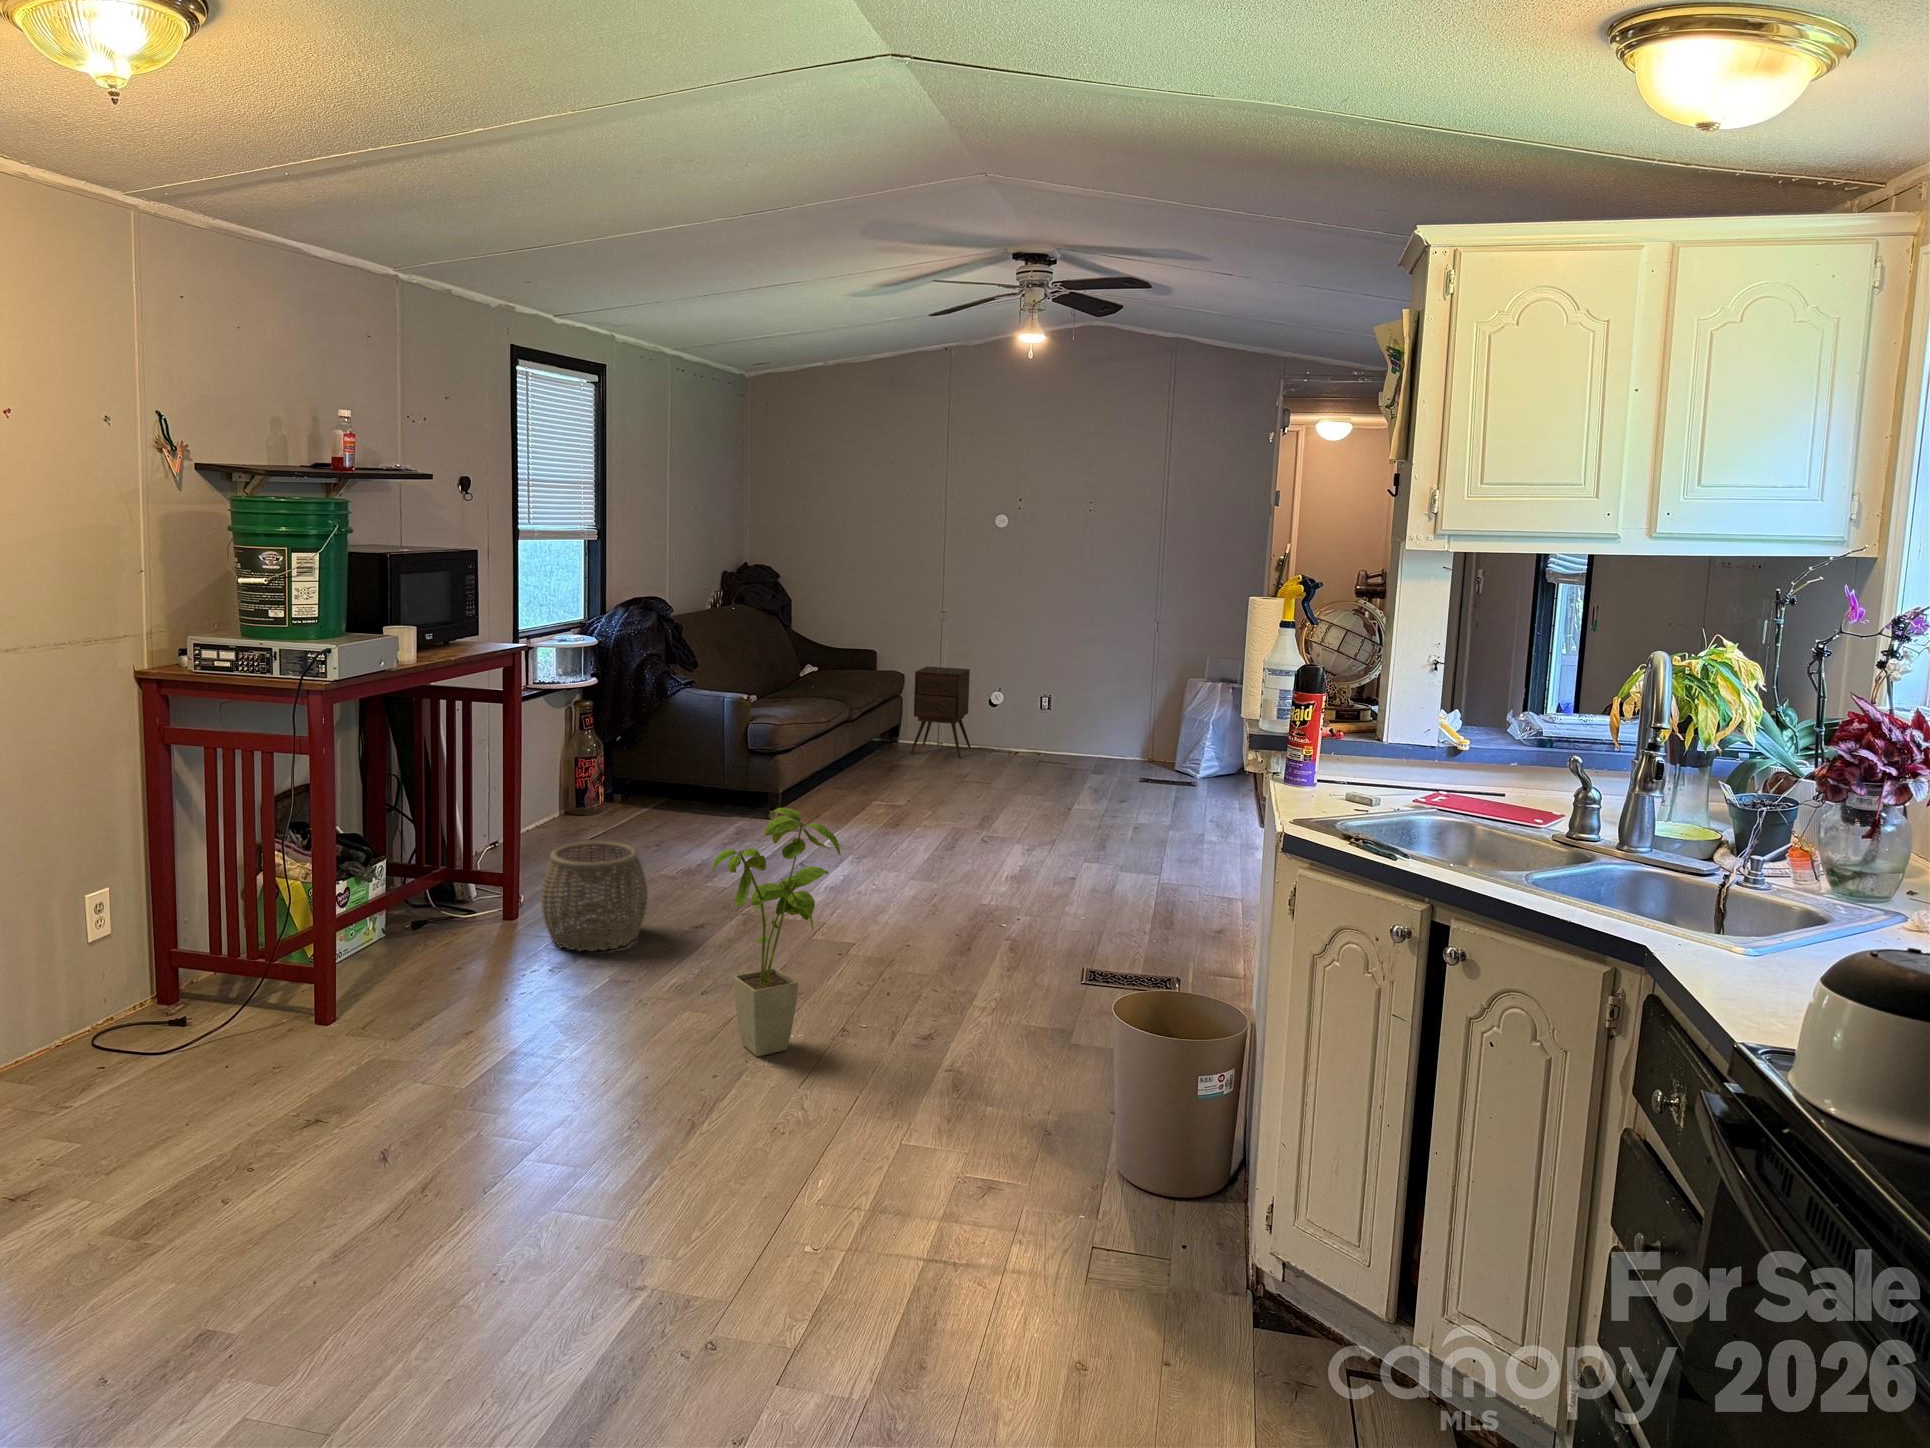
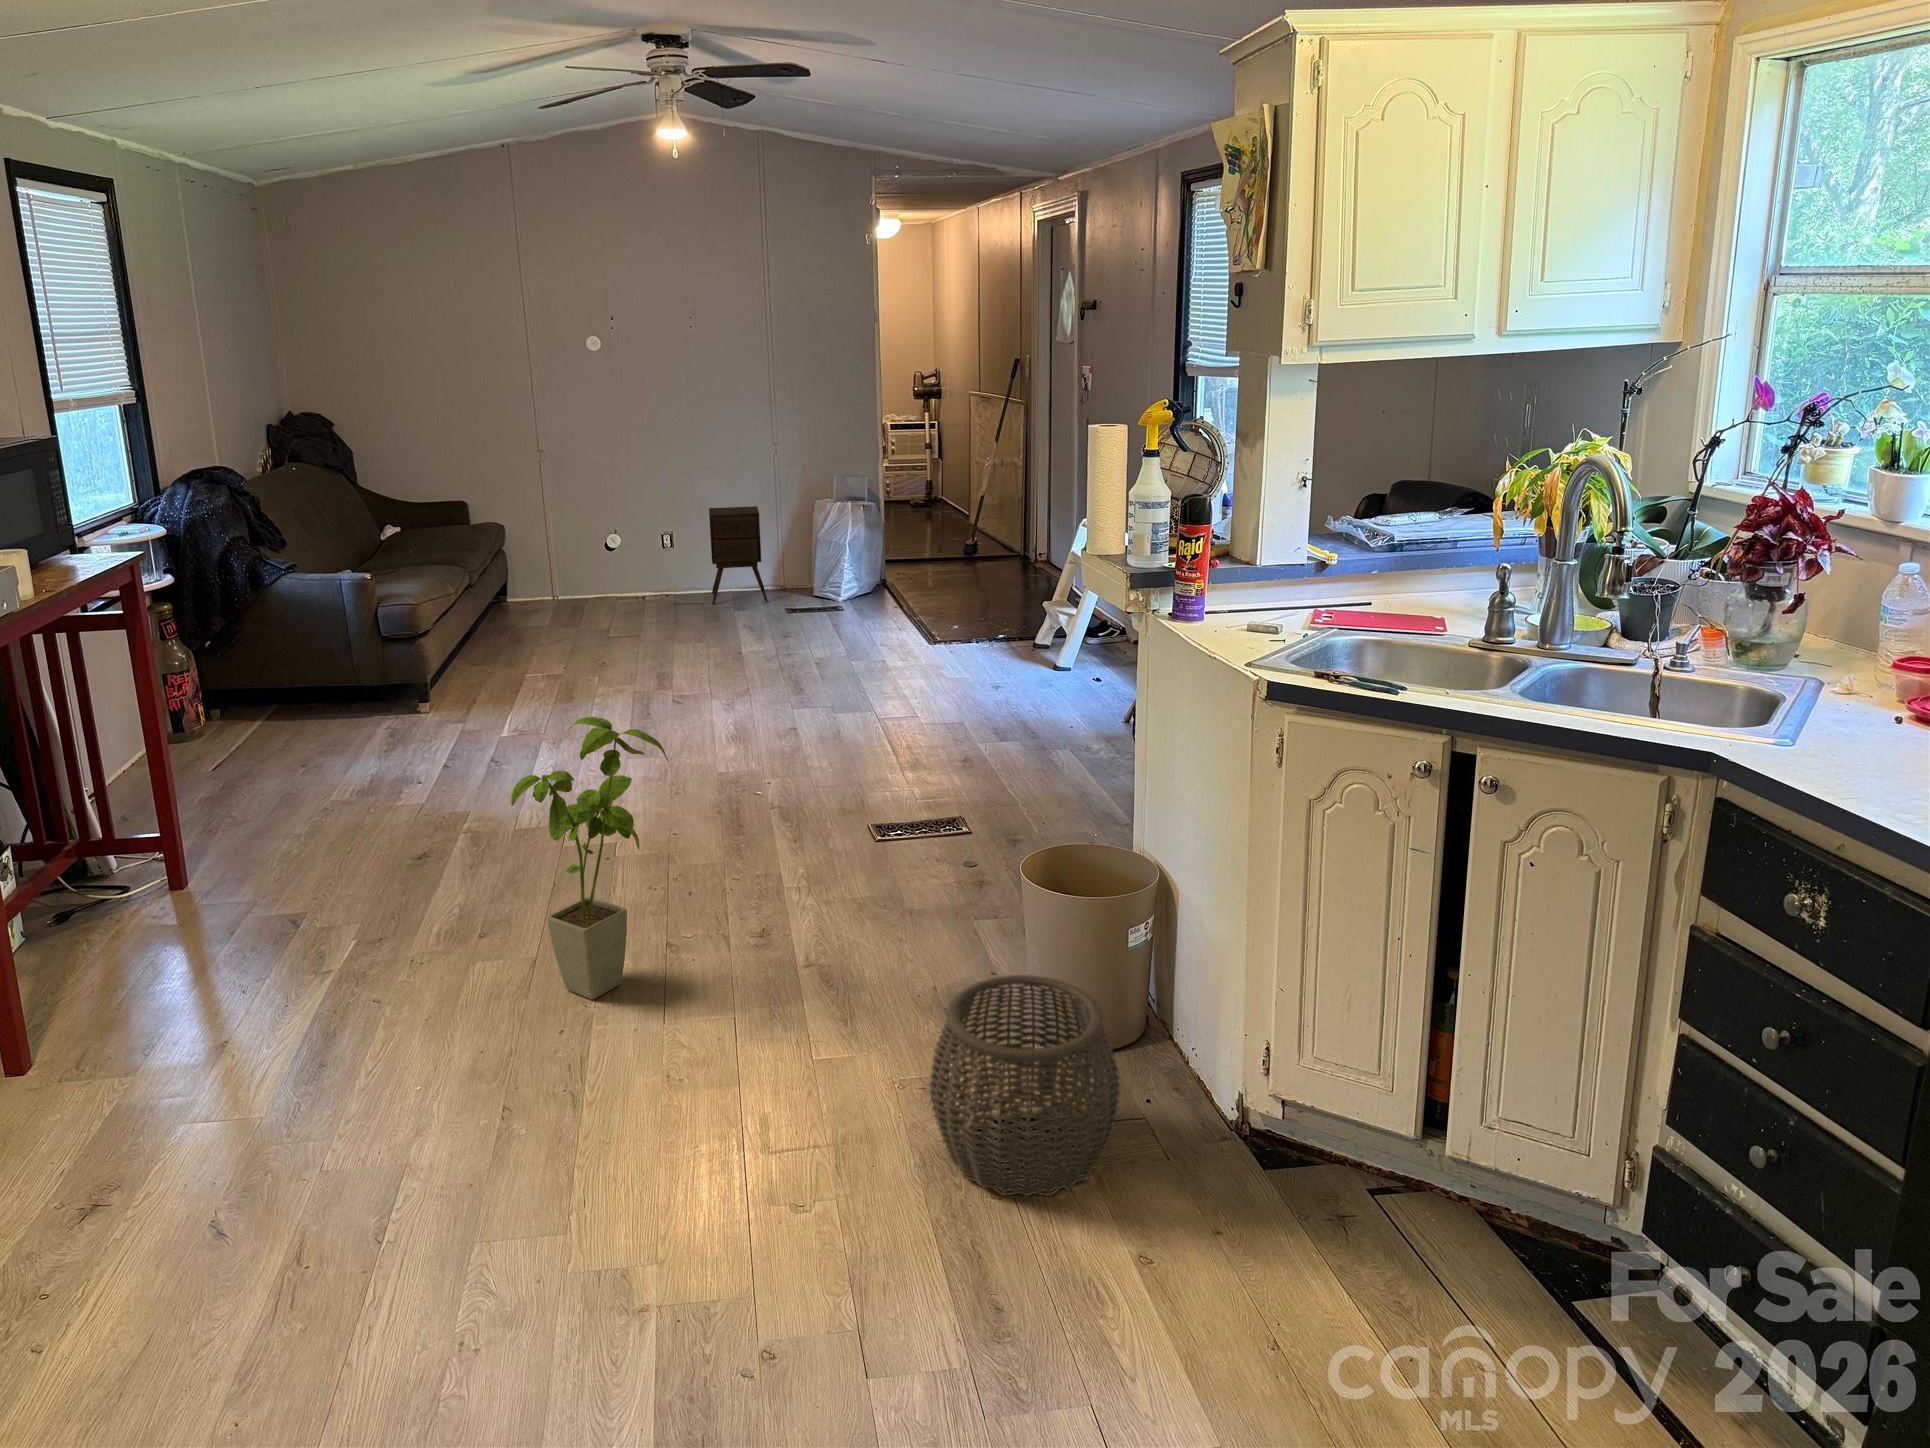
side table: present [910,667,971,758] -> present [709,506,768,605]
woven basket: present [541,842,648,951] -> present [930,975,1120,1198]

